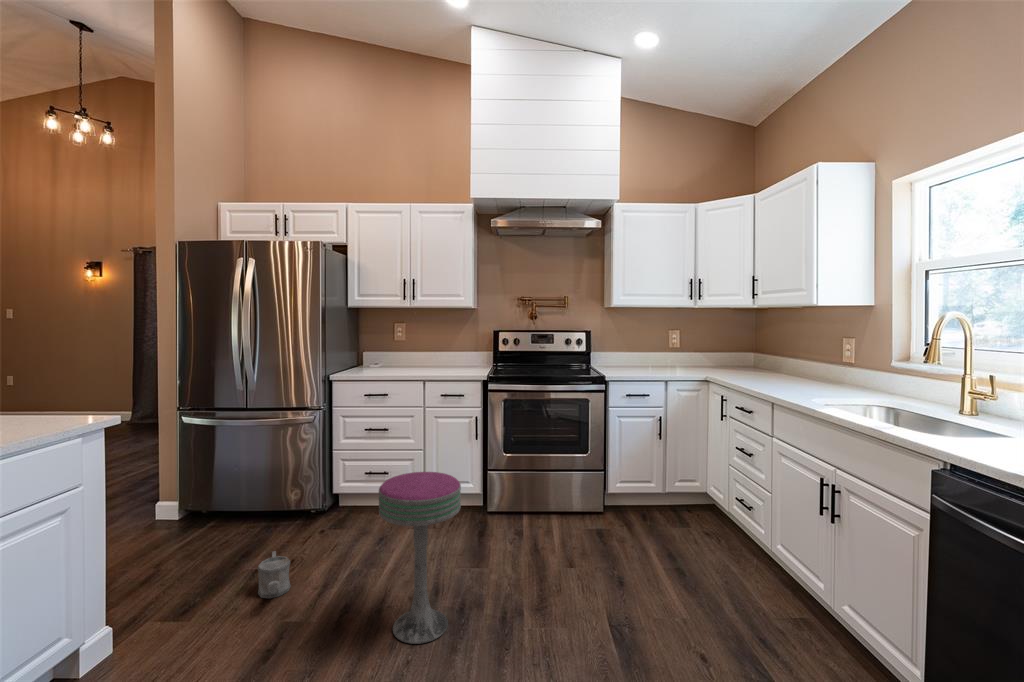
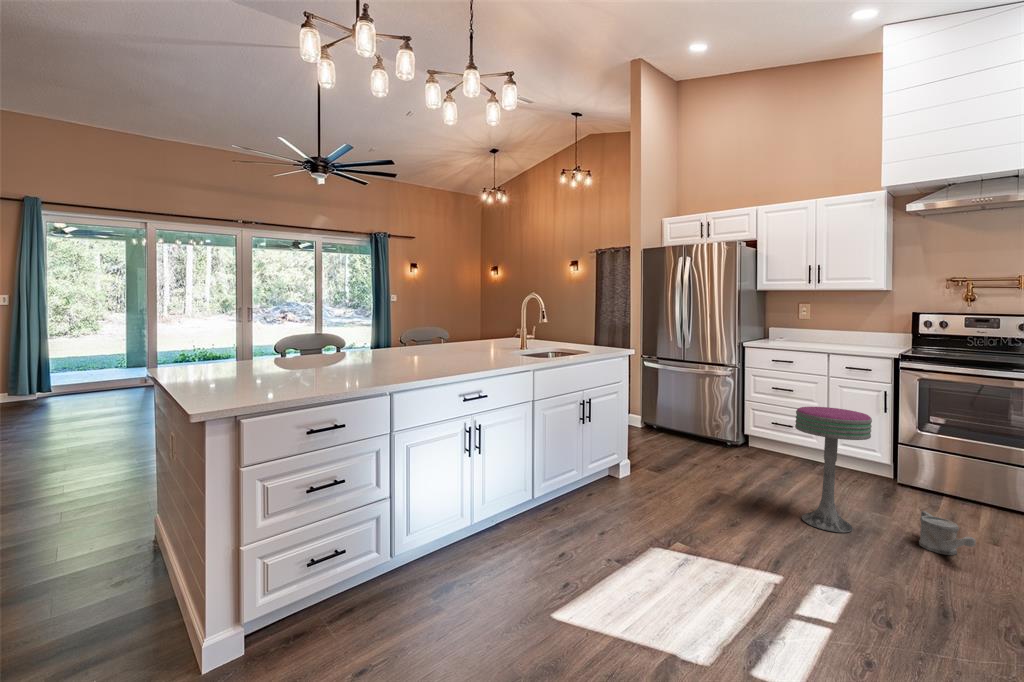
watering can: present [258,551,291,598] -> present [919,511,976,555]

